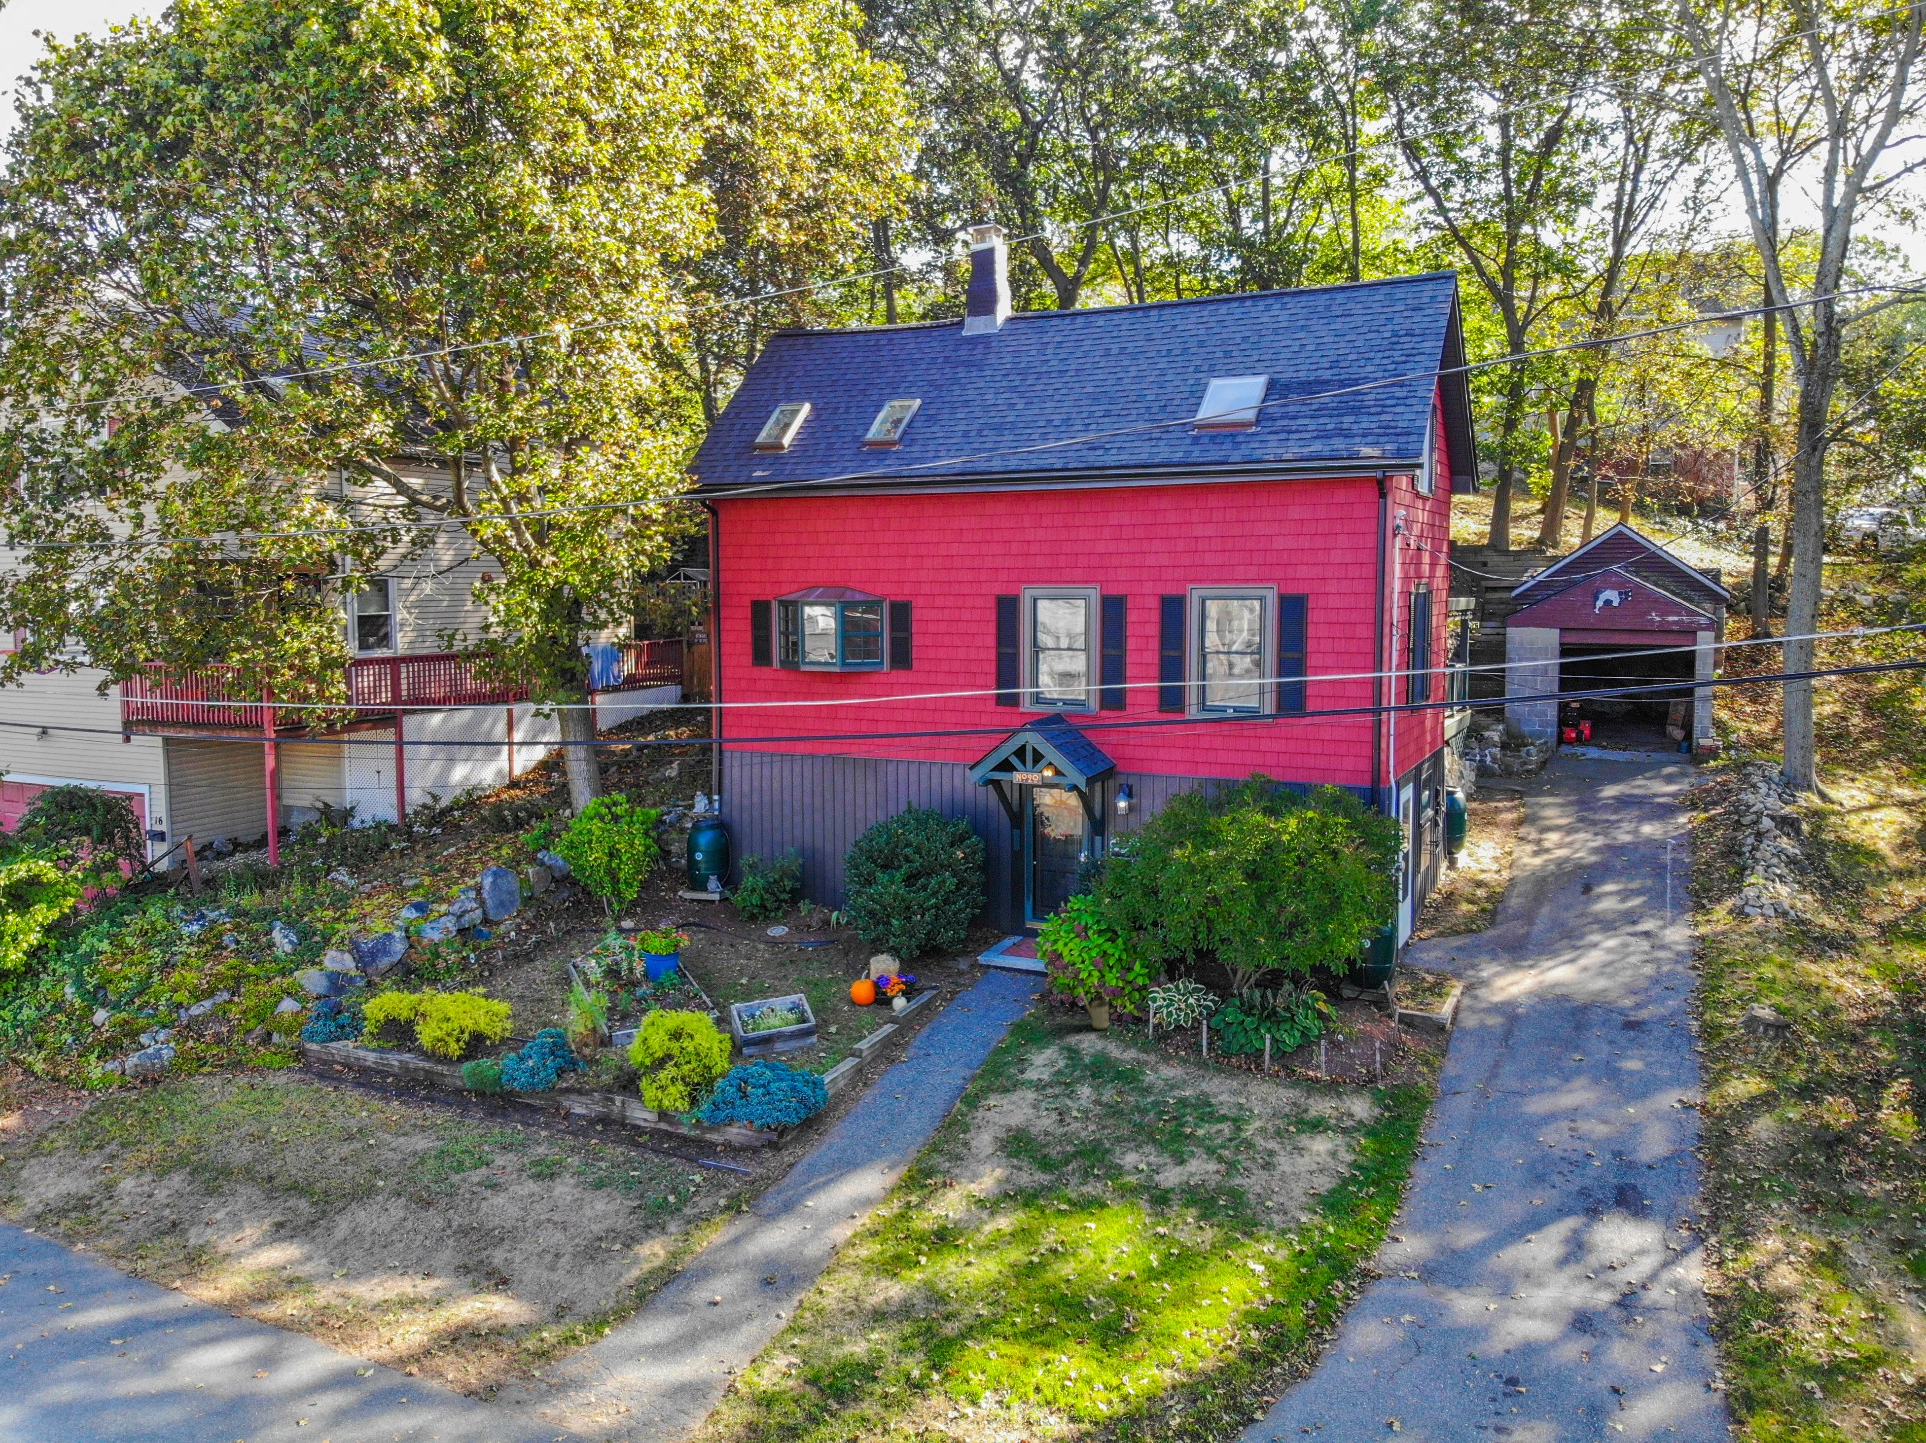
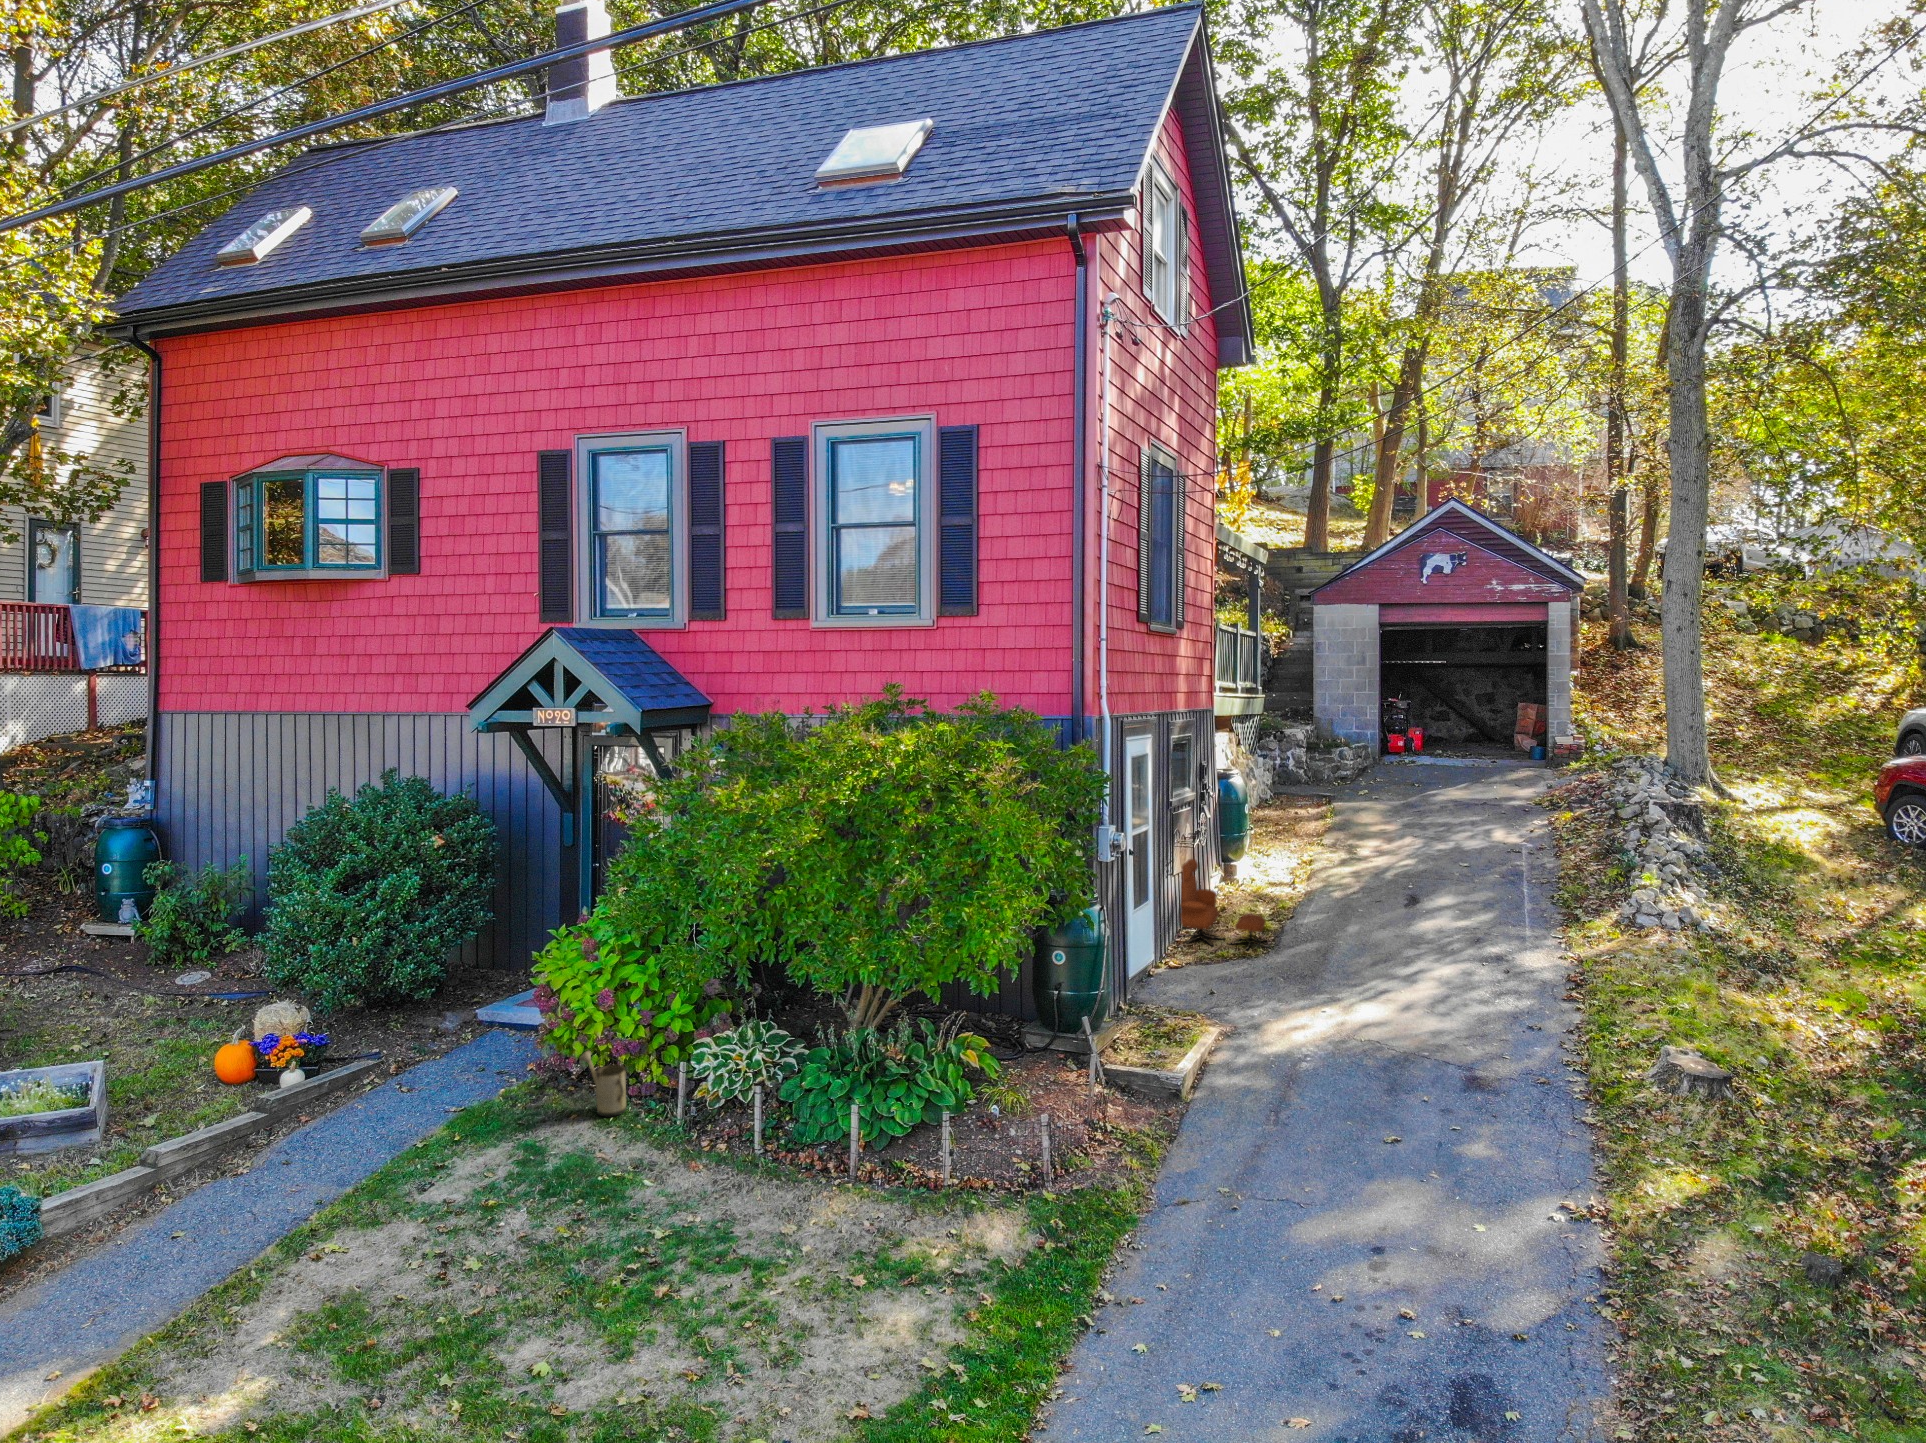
lounge chair: none [1411,859,1479,924] -> present [1180,859,1270,950]

